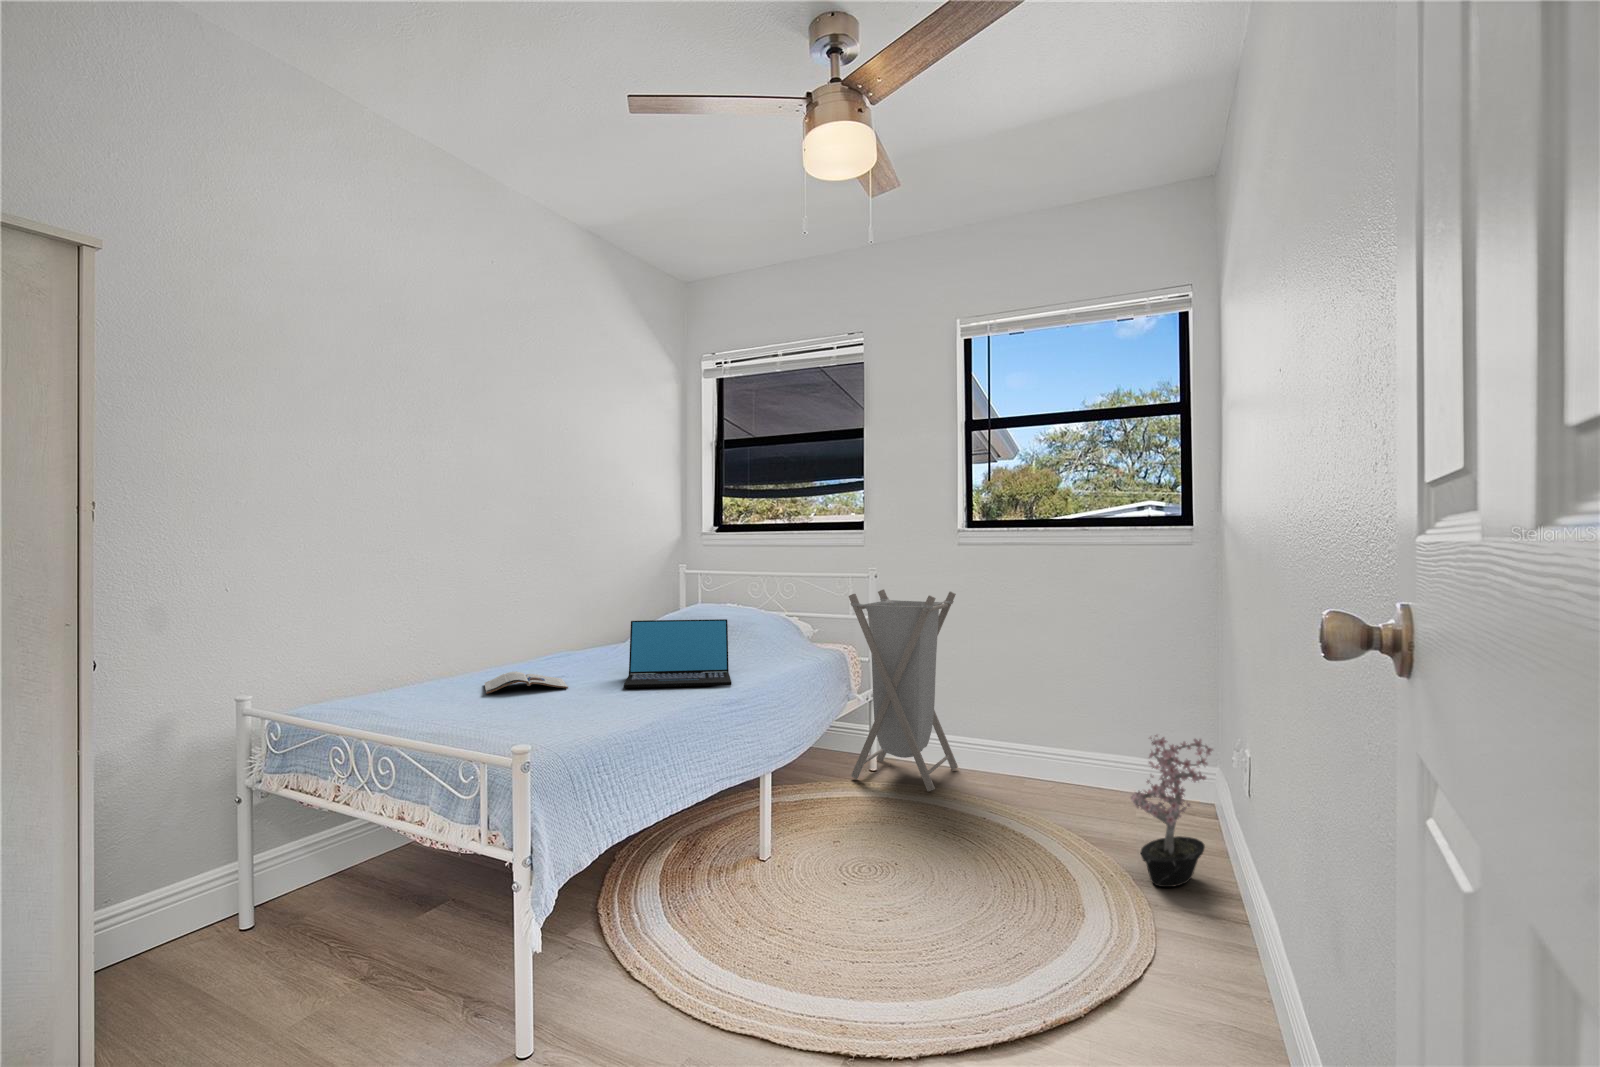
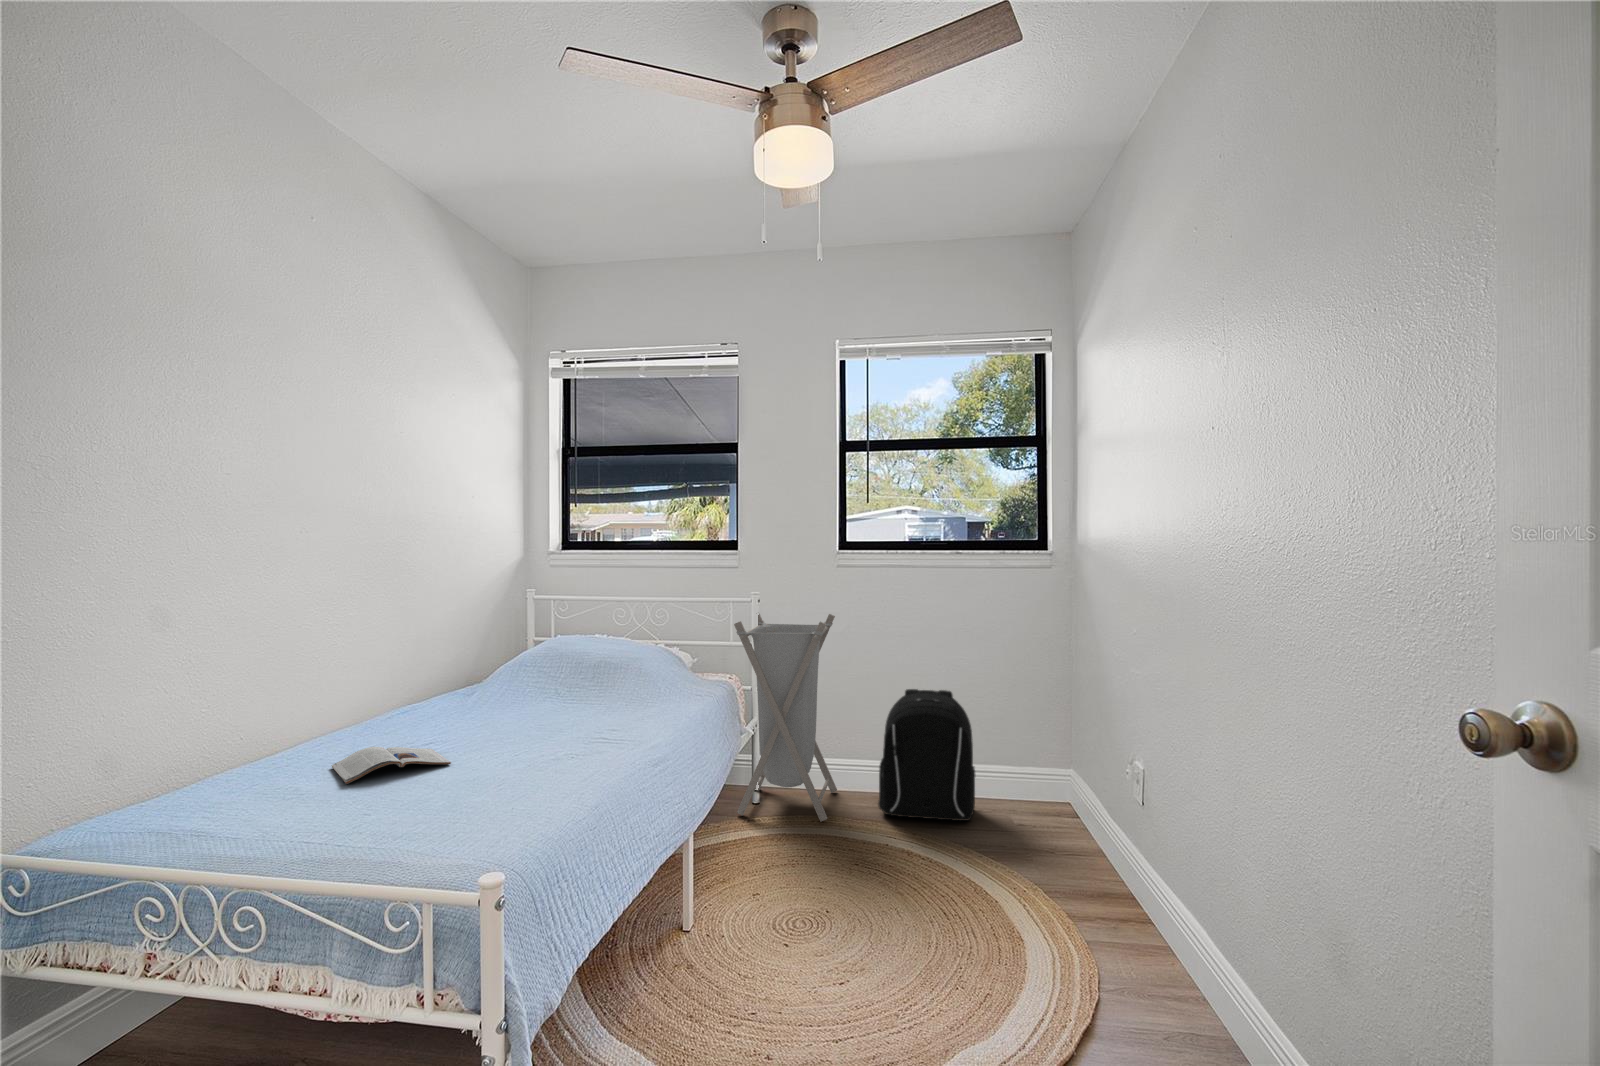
laptop: present [624,619,732,688] -> none [512,663,649,757]
backpack: none [989,669,1094,806] -> present [878,689,975,821]
potted plant: present [1130,735,1213,887] -> none [1032,747,1124,901]

